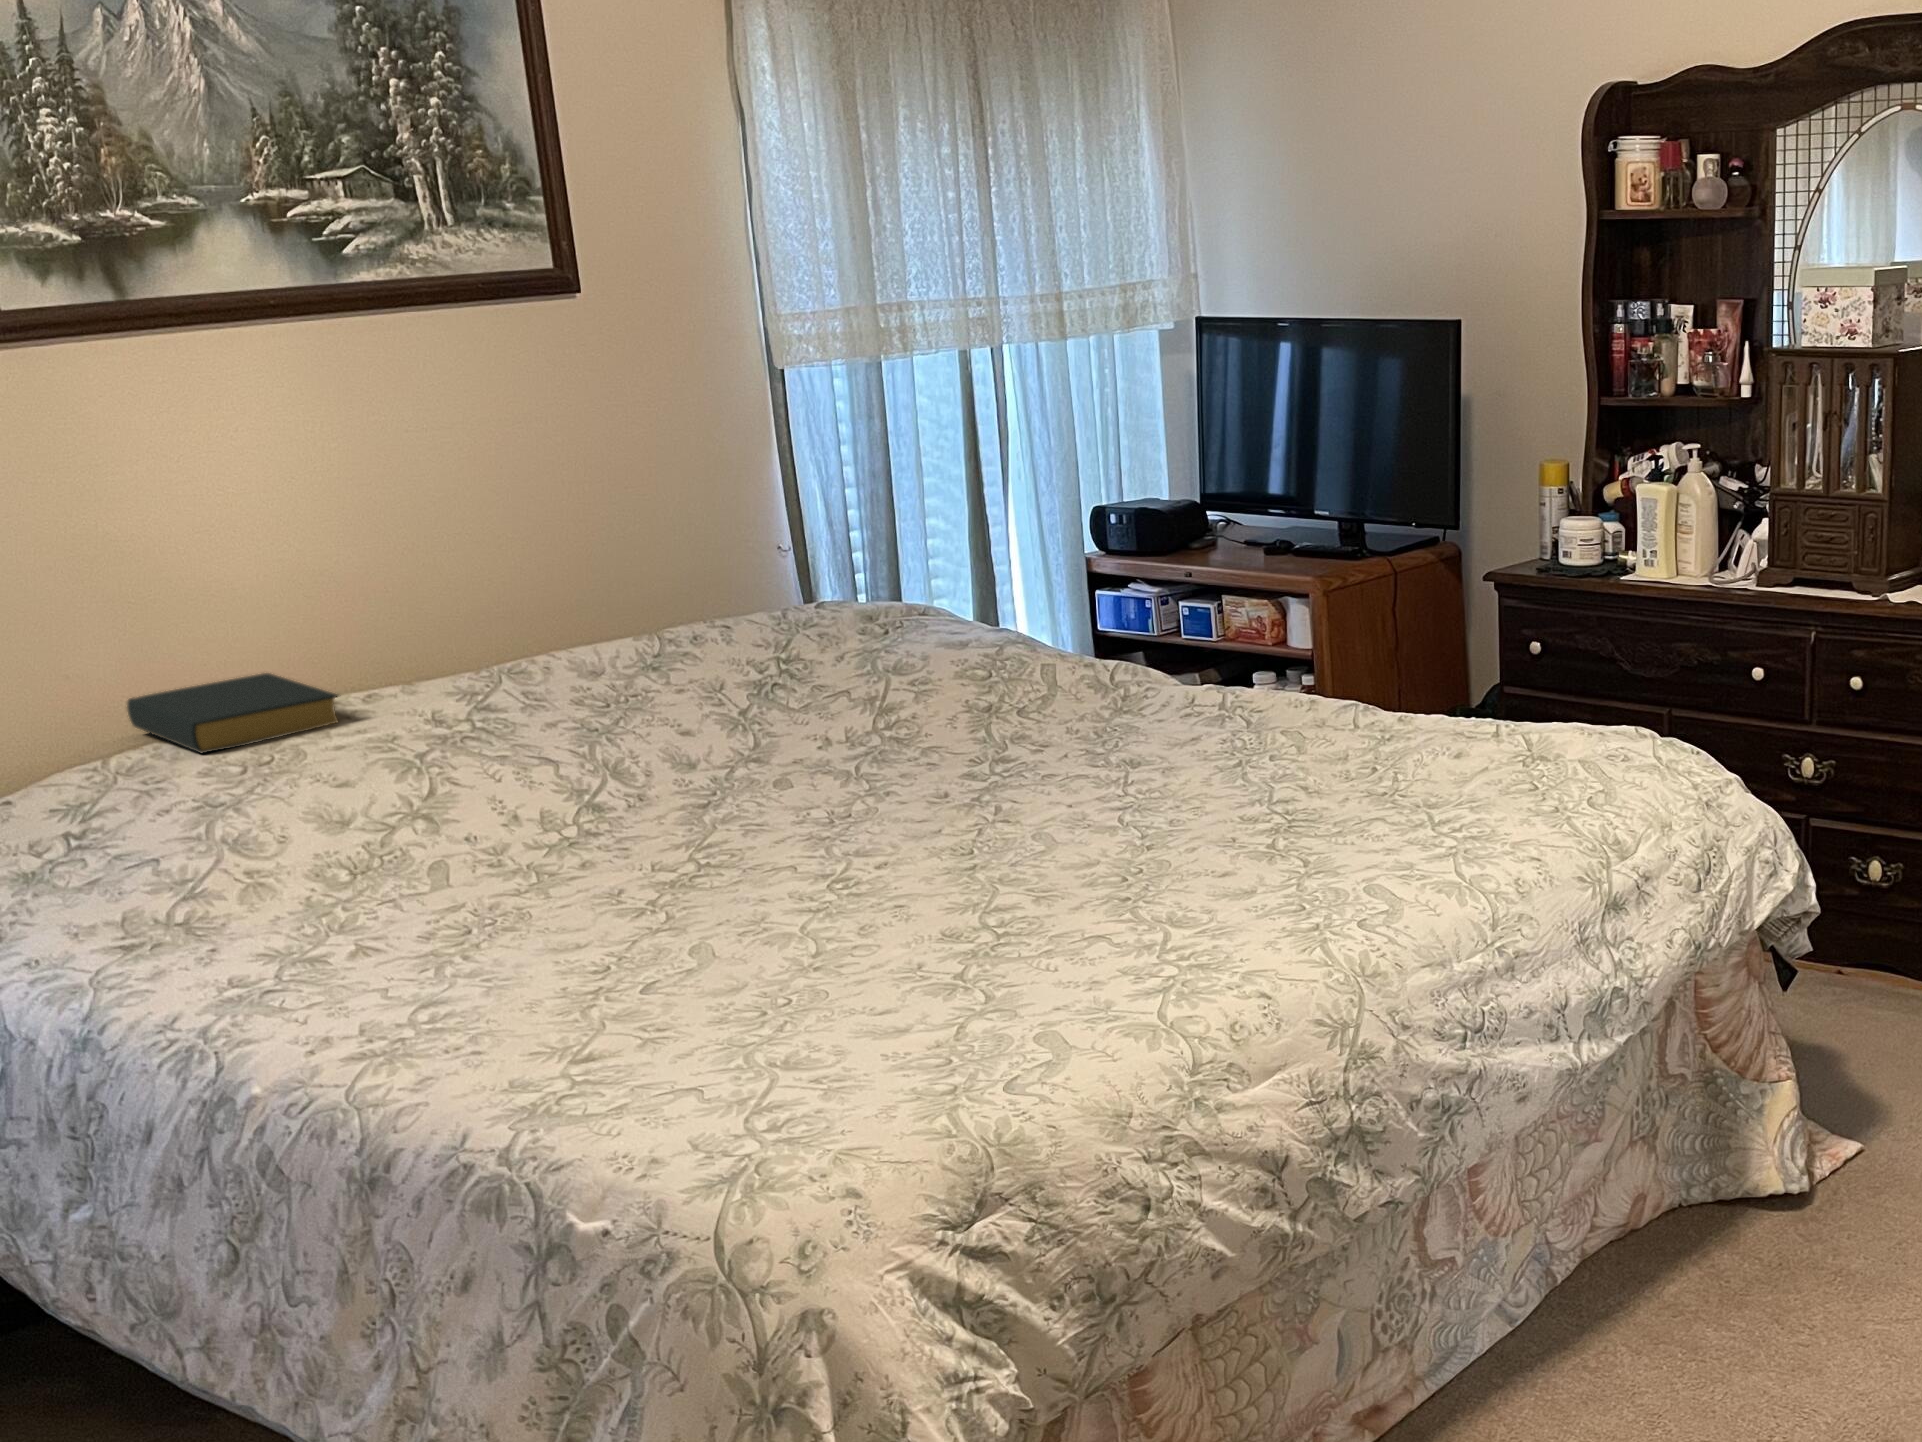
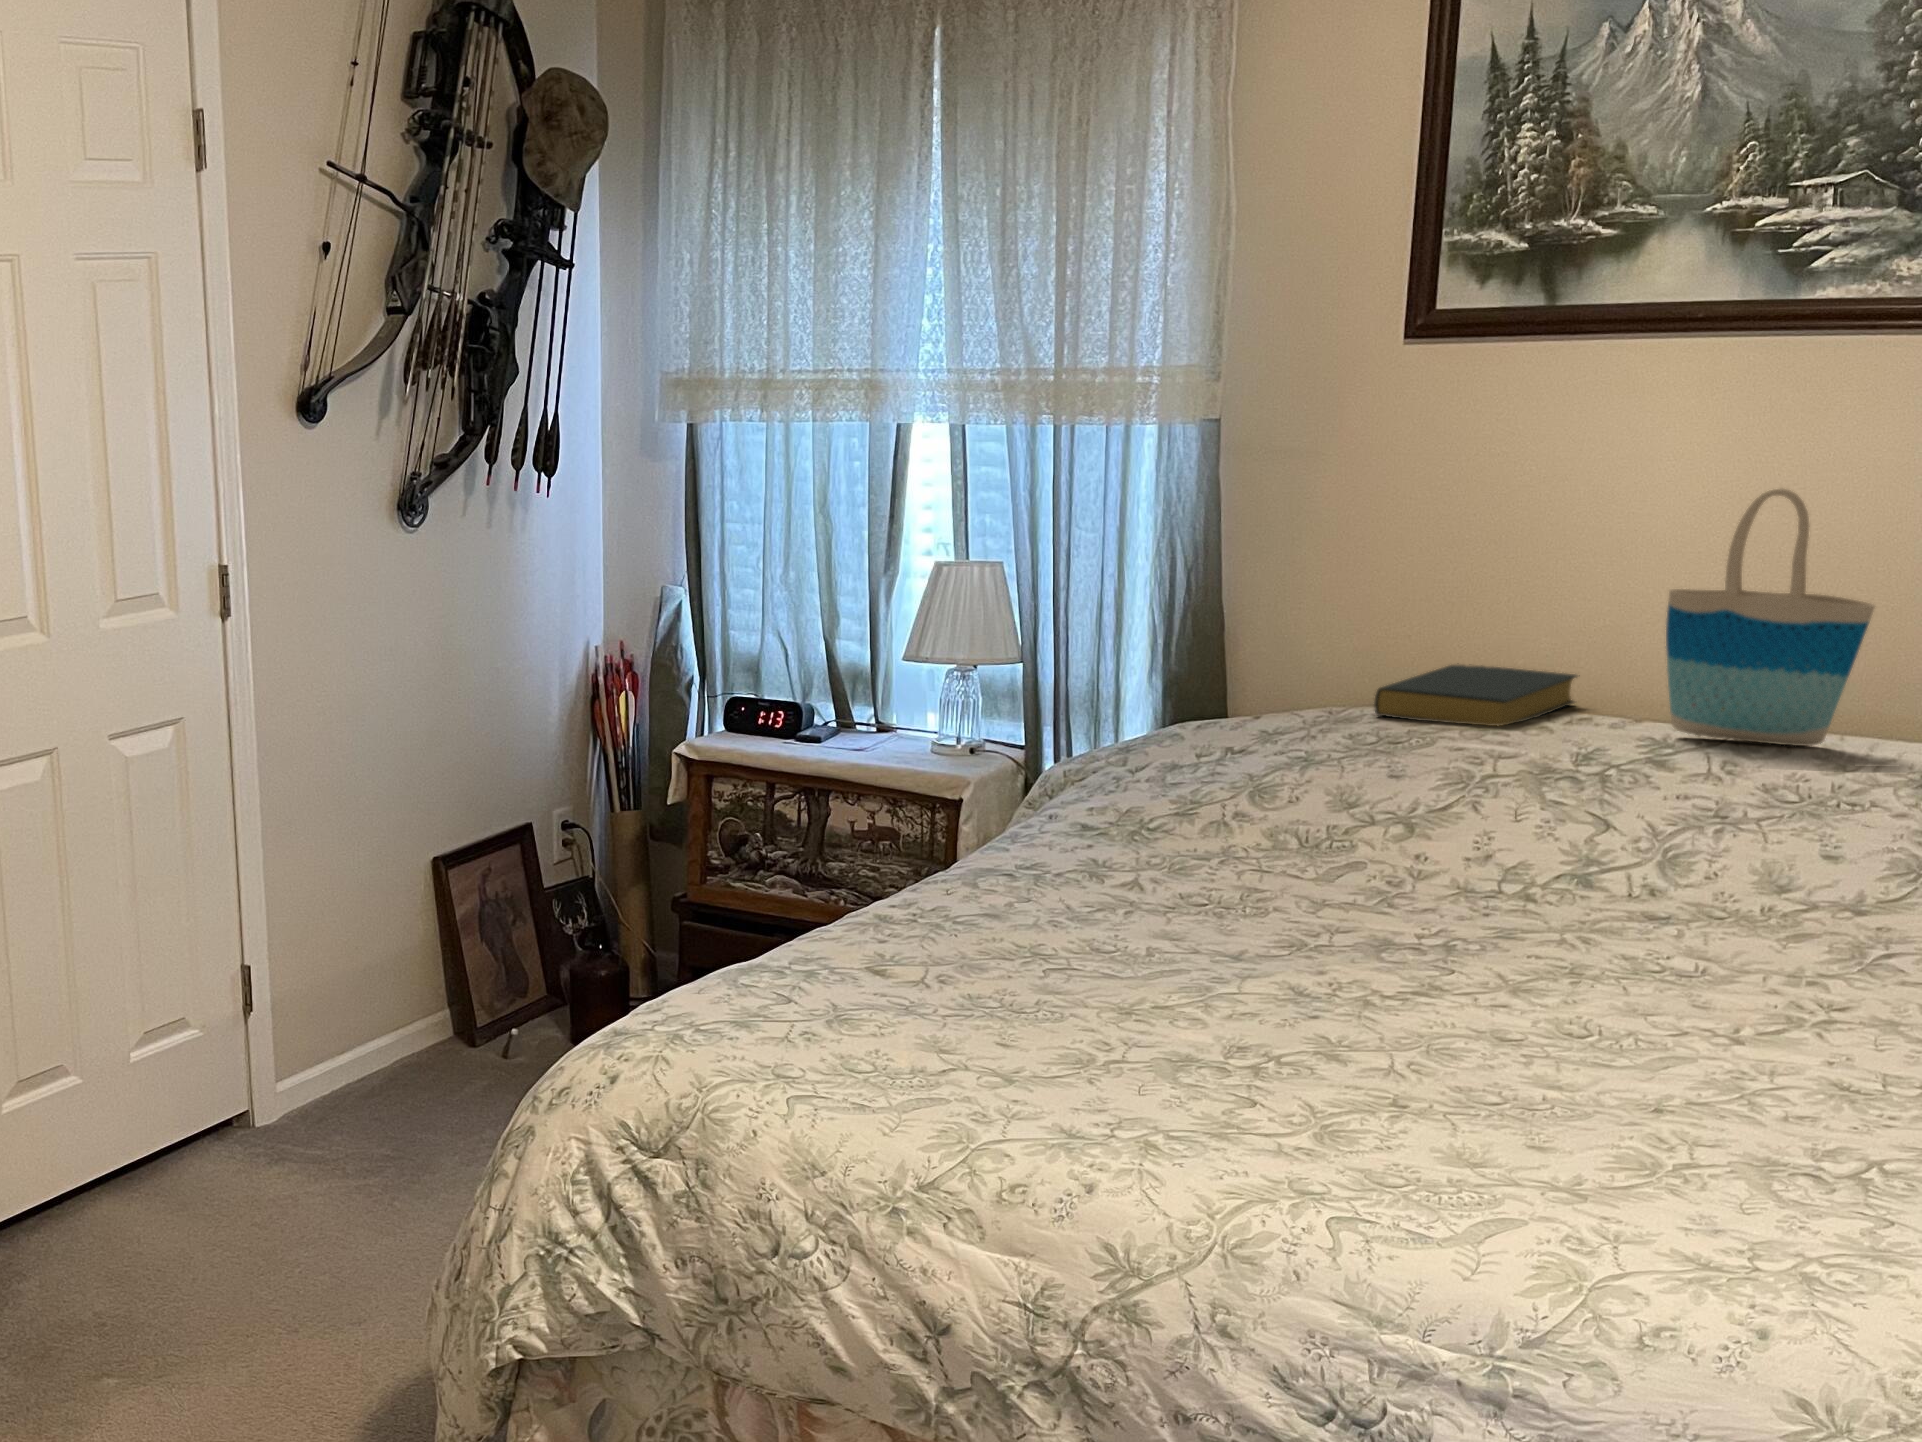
tote bag: none [444,442,608,676] -> present [1666,489,1875,746]

